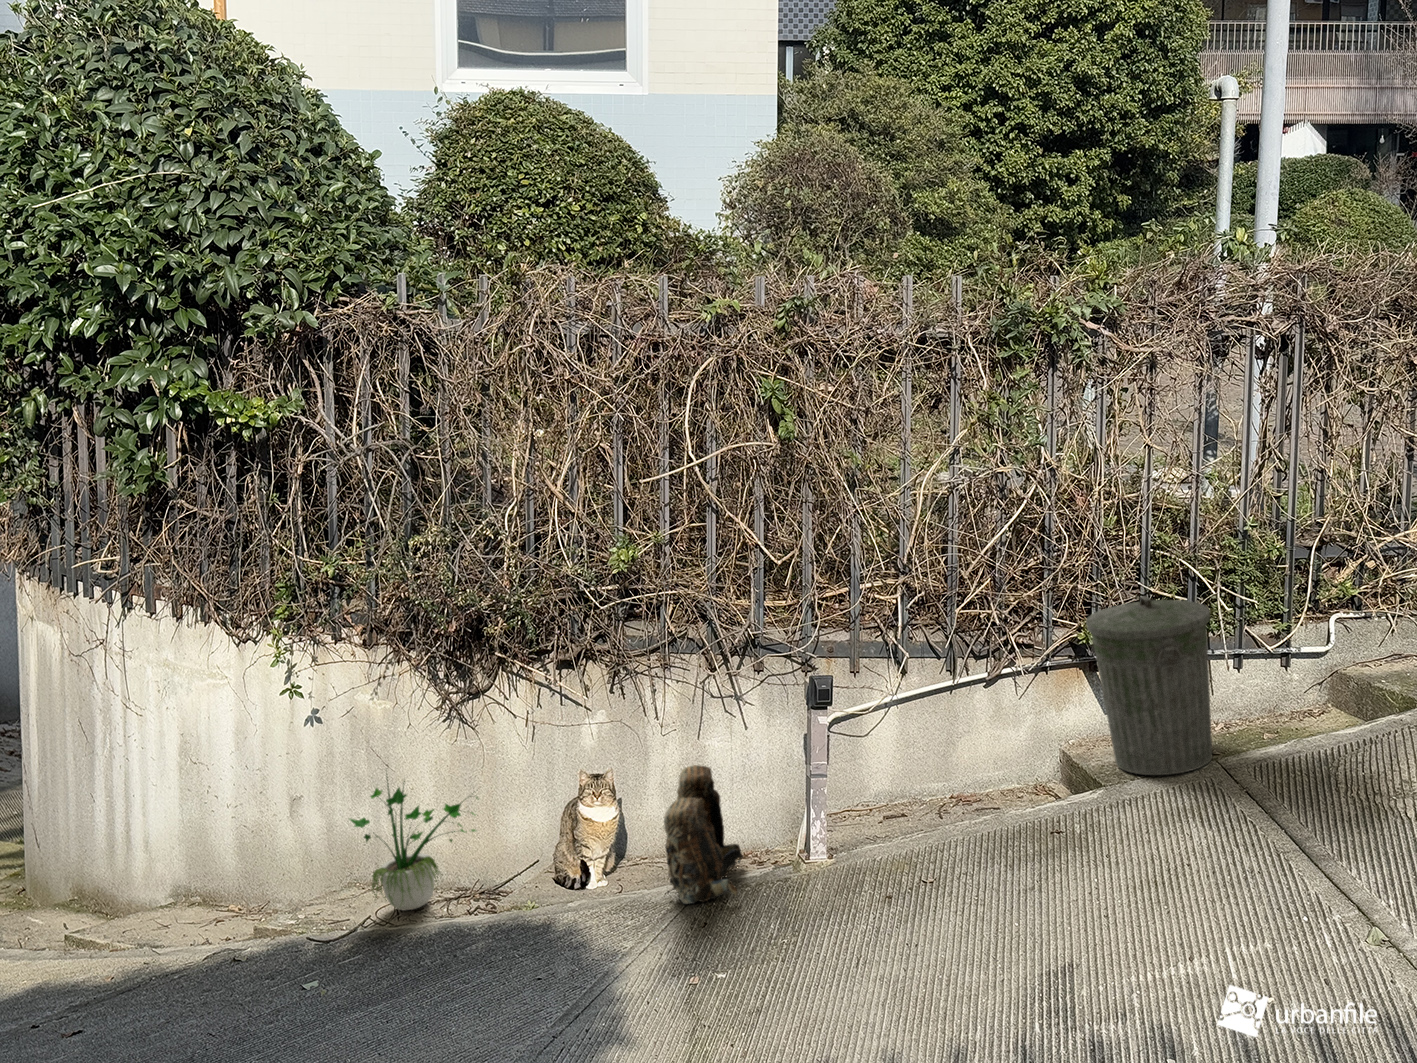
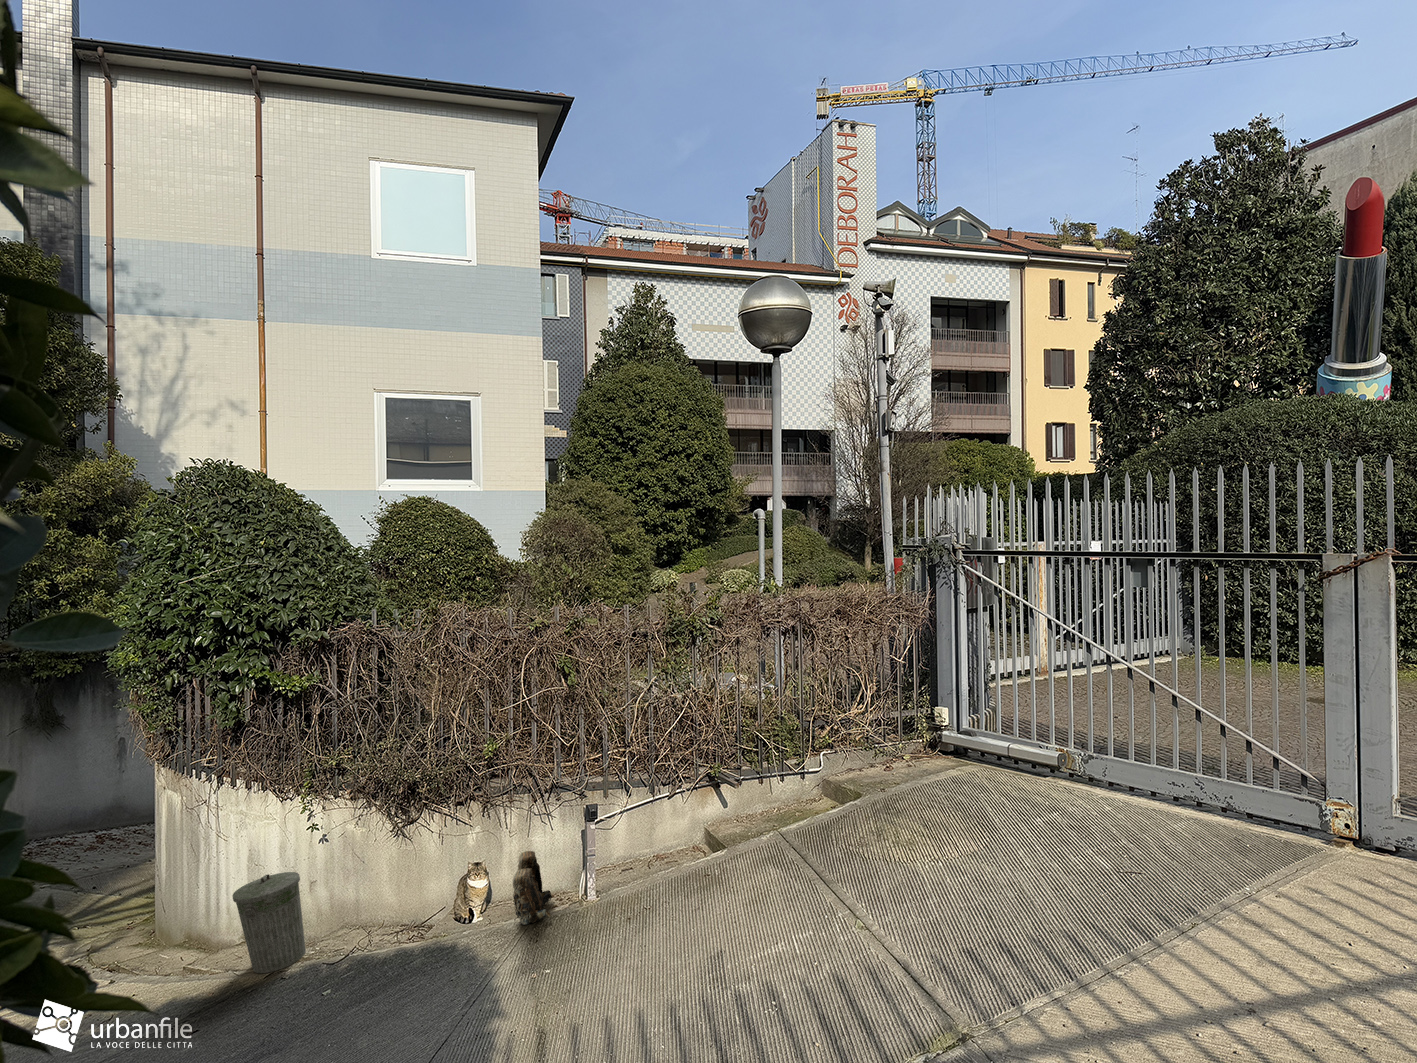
trash can: present [1086,596,1212,775] -> present [232,872,306,973]
potted plant: present [350,776,478,910] -> none [341,862,416,945]

